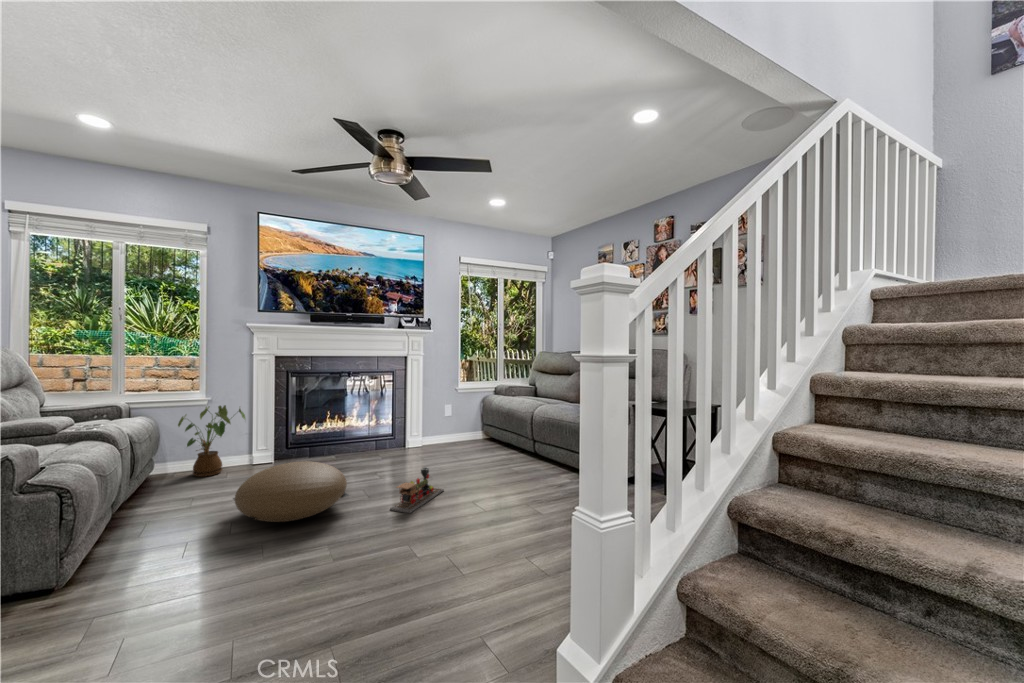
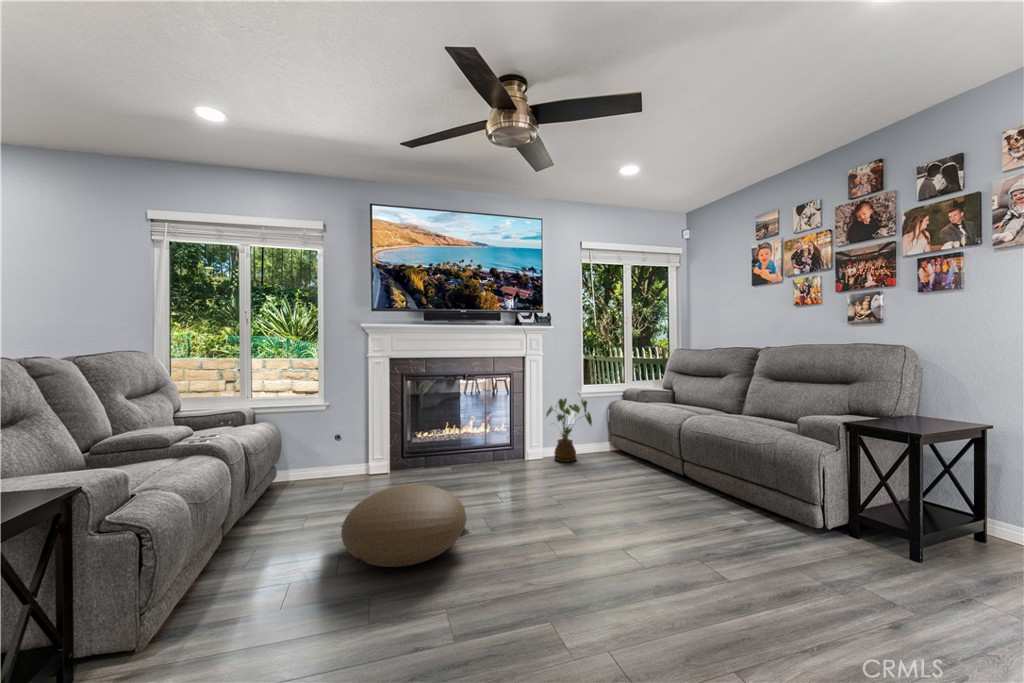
house plant: present [178,405,245,477] -> present [546,398,592,462]
toy train: present [390,467,444,513] -> none [519,499,583,565]

